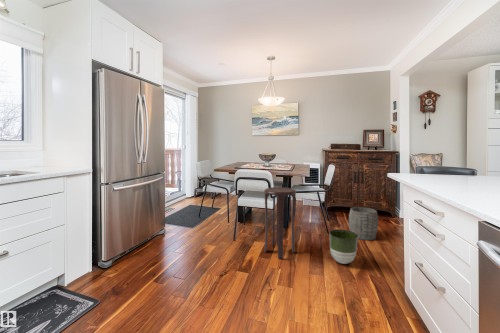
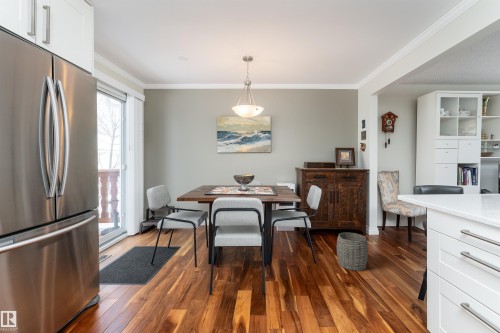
stool: present [264,187,296,259] -> none [254,221,293,315]
planter: present [329,229,358,264] -> none [333,269,366,313]

